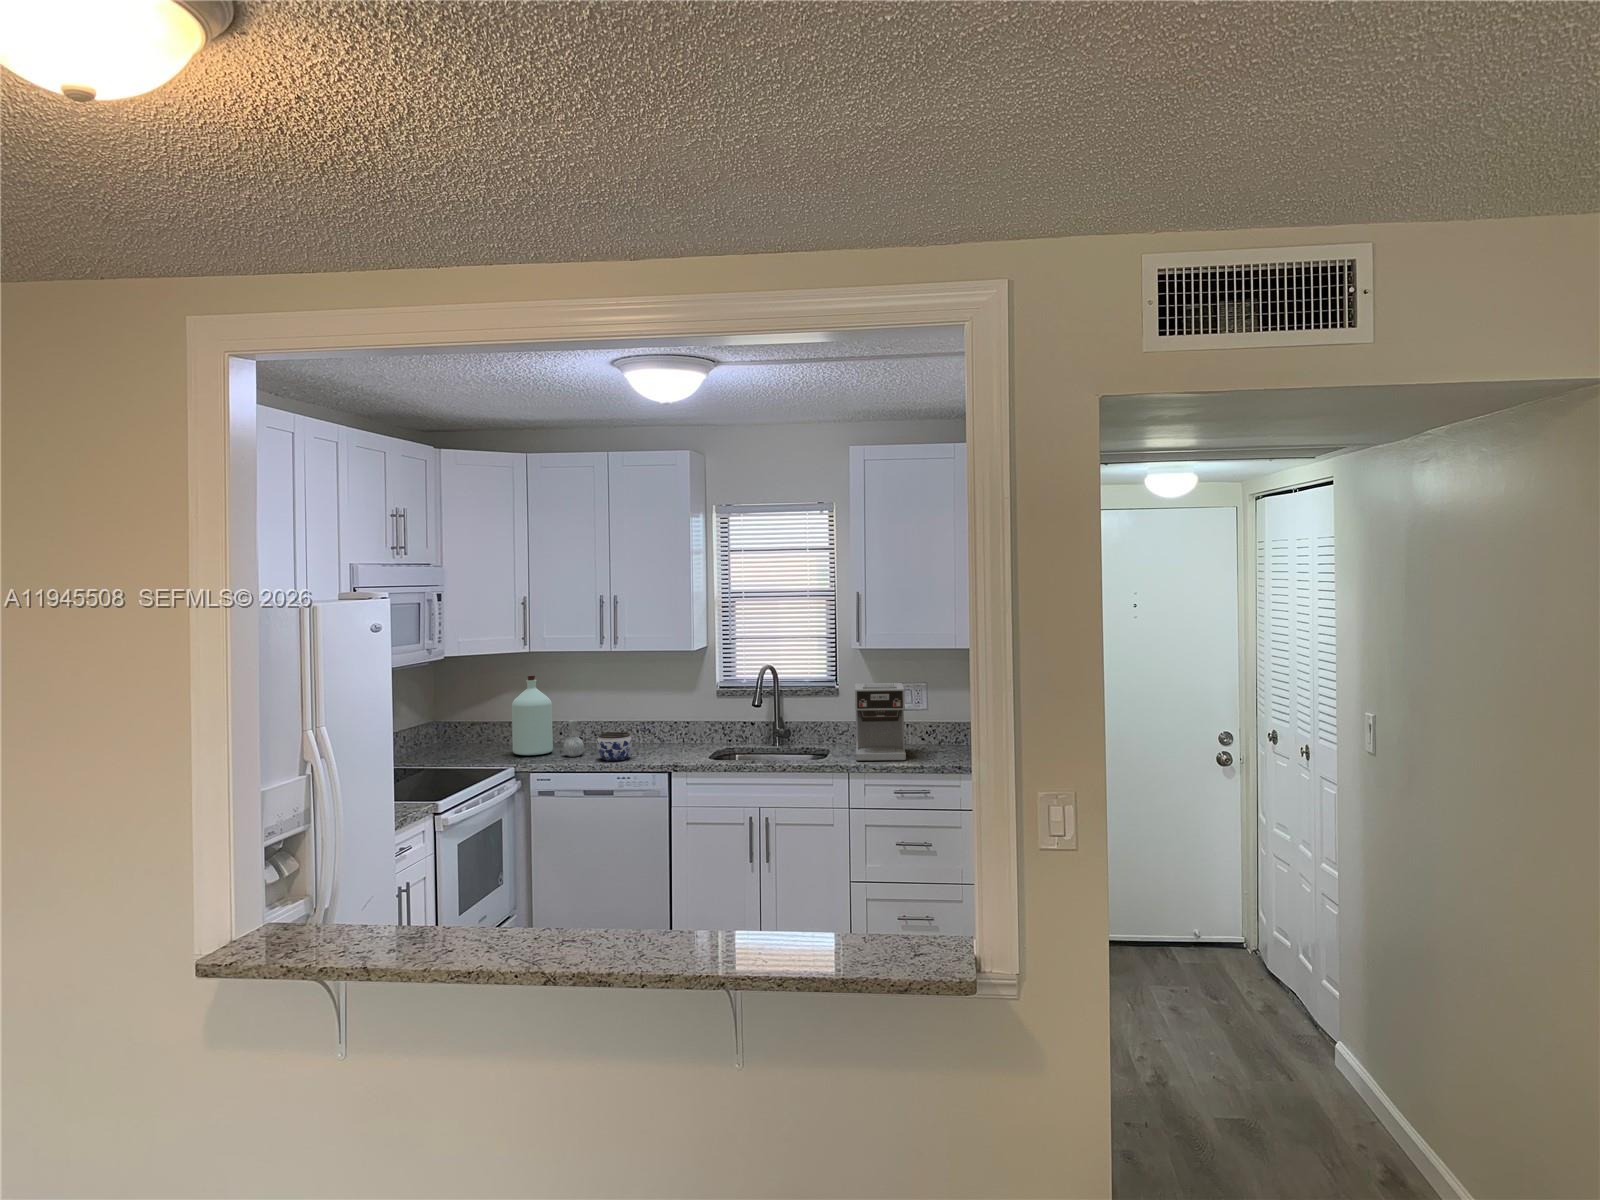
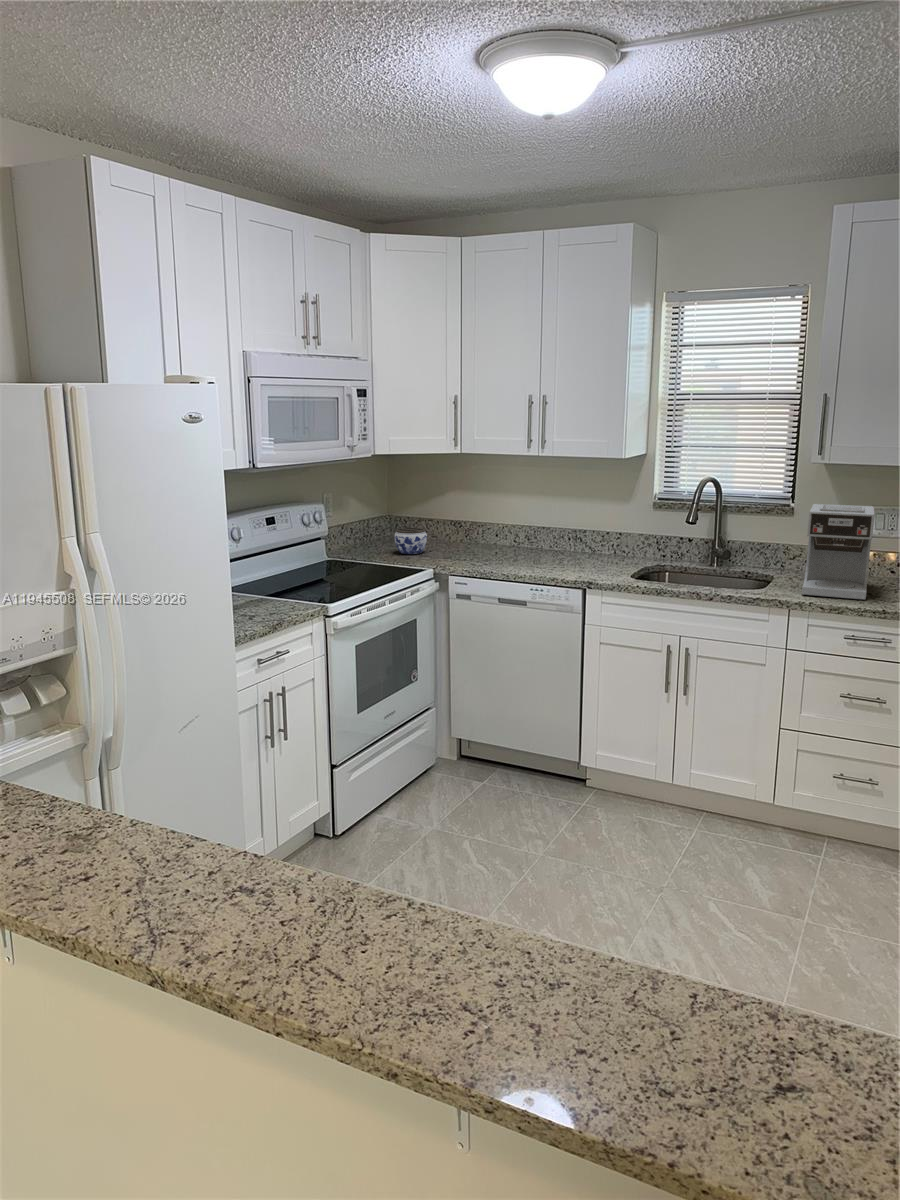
bottle: present [512,675,584,757] -> none [444,477,510,561]
jar: present [597,732,632,761] -> present [394,527,427,554]

